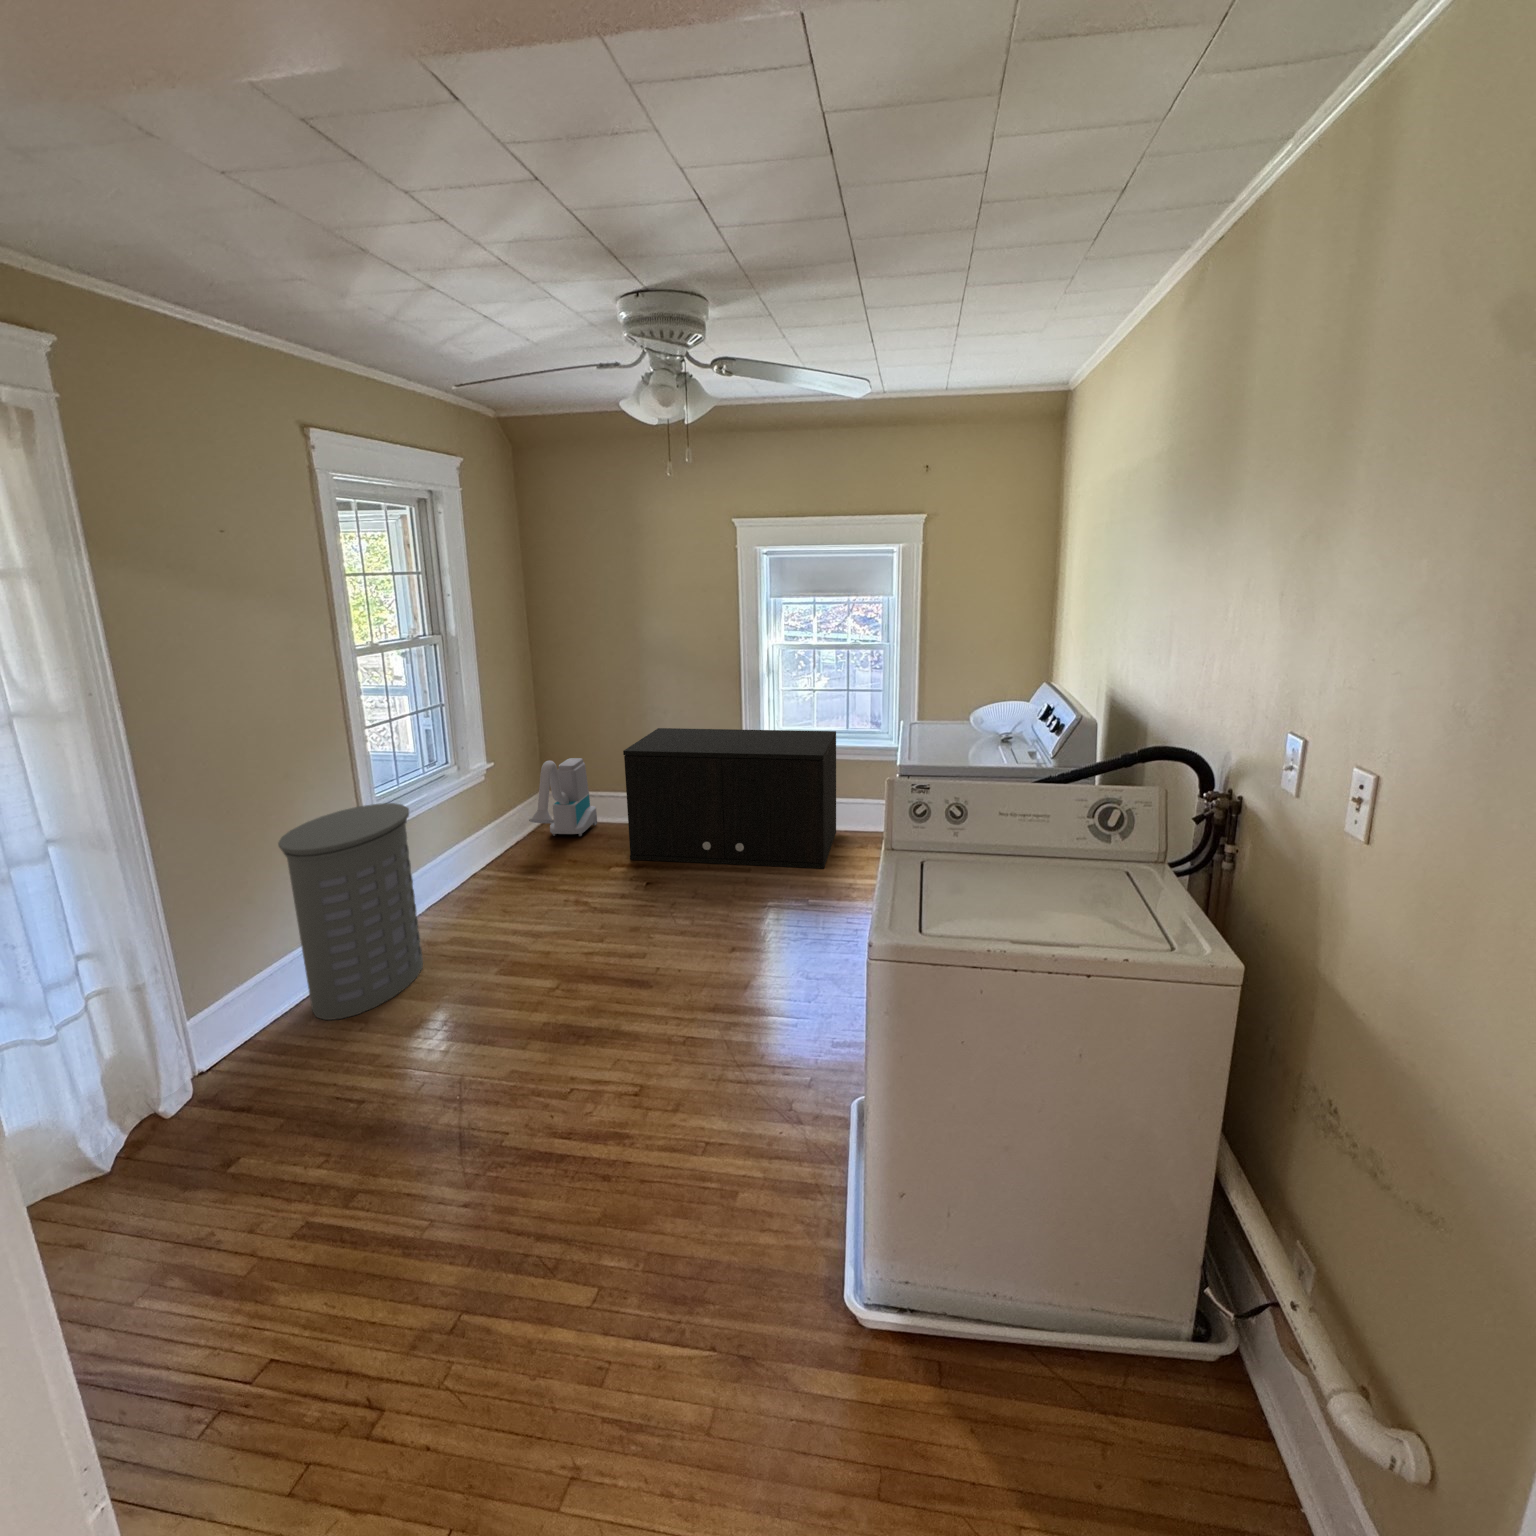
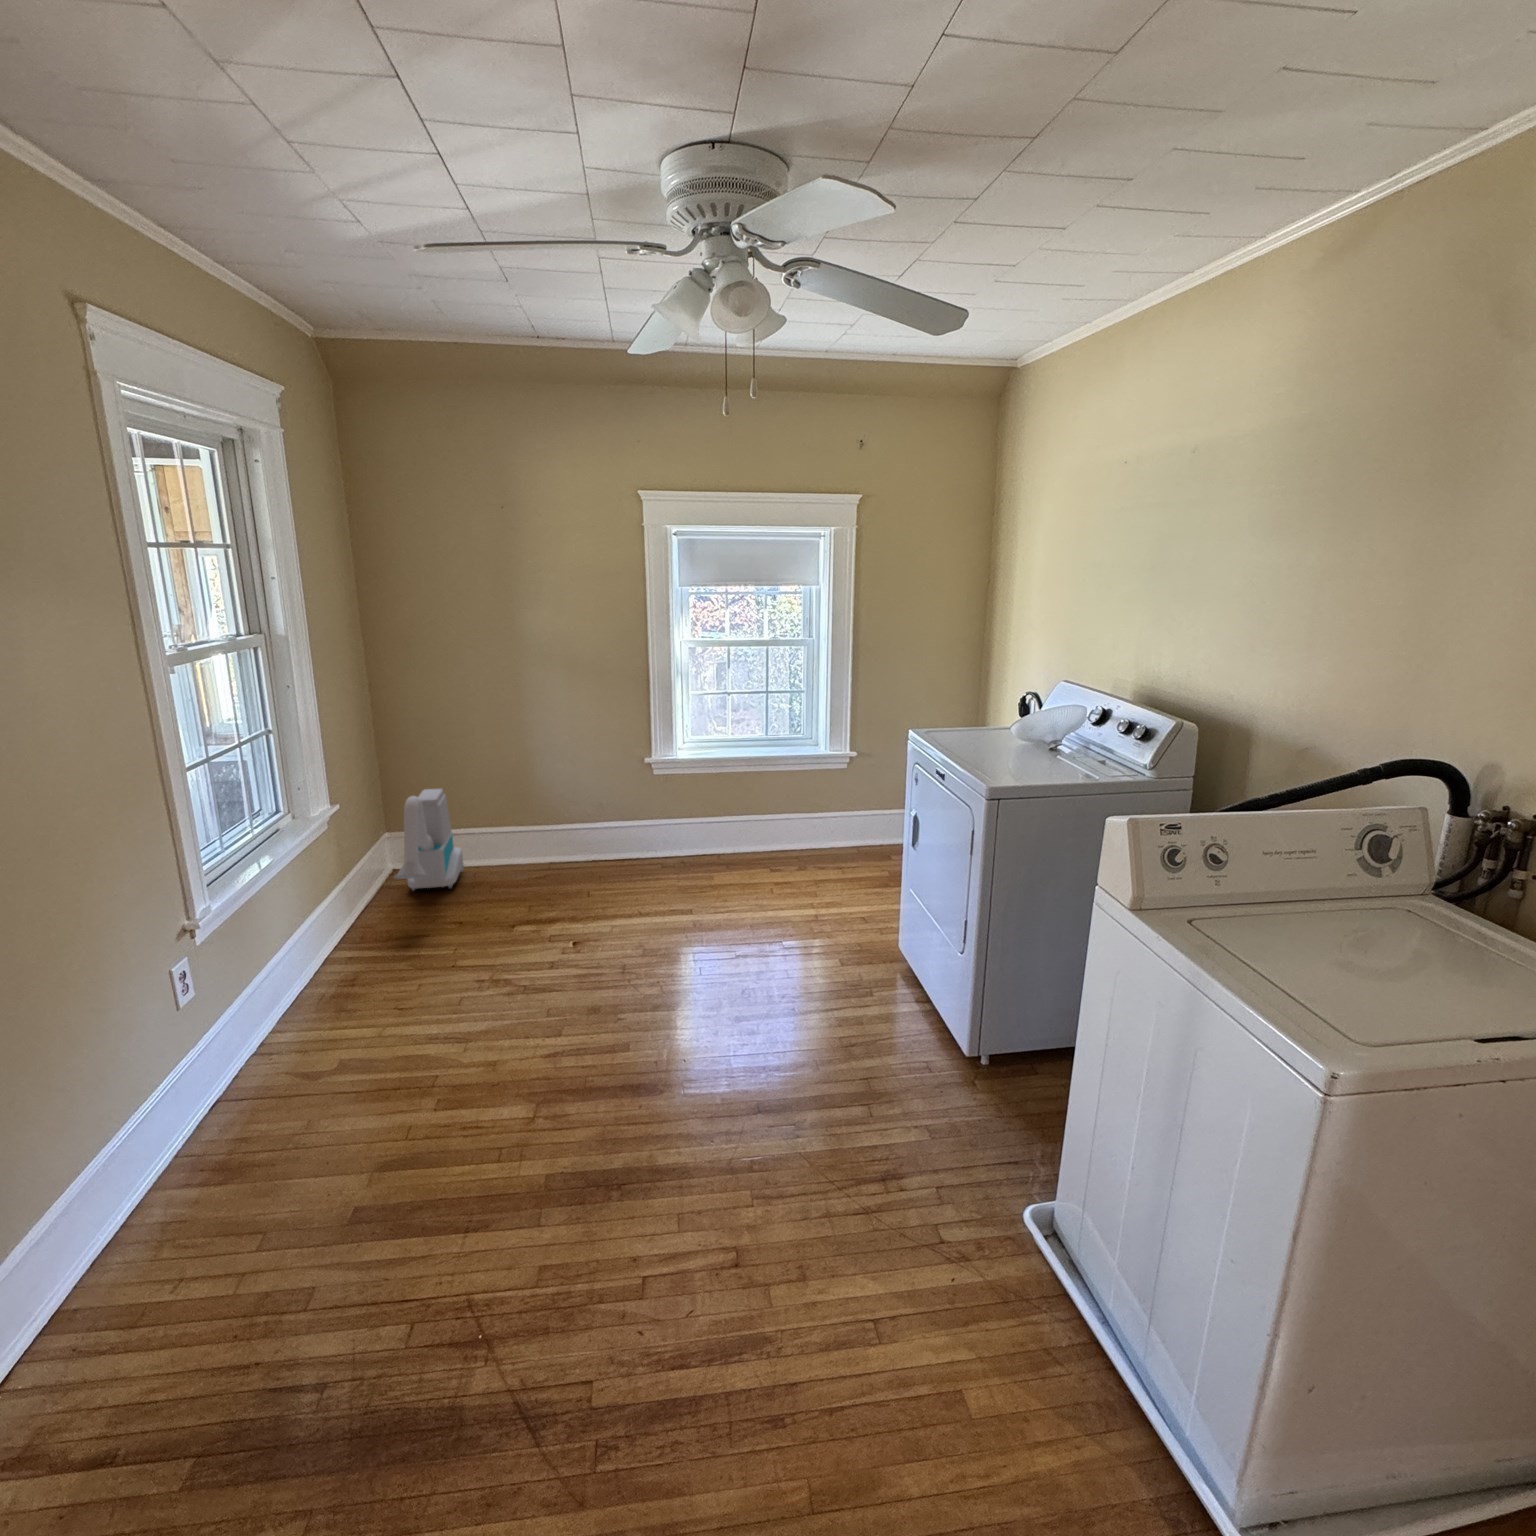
storage cabinet: present [623,728,836,868] -> none [525,740,778,914]
laundry hamper: present [278,803,423,1020] -> none [95,884,317,1239]

